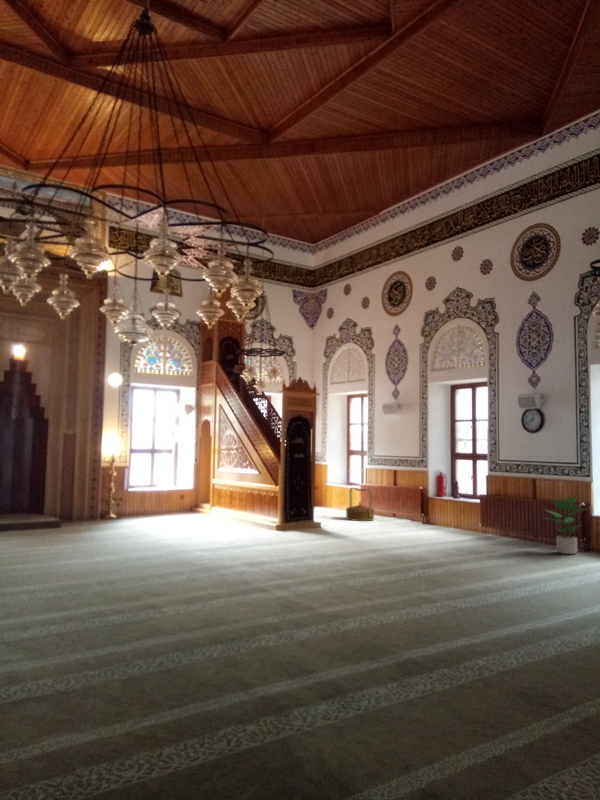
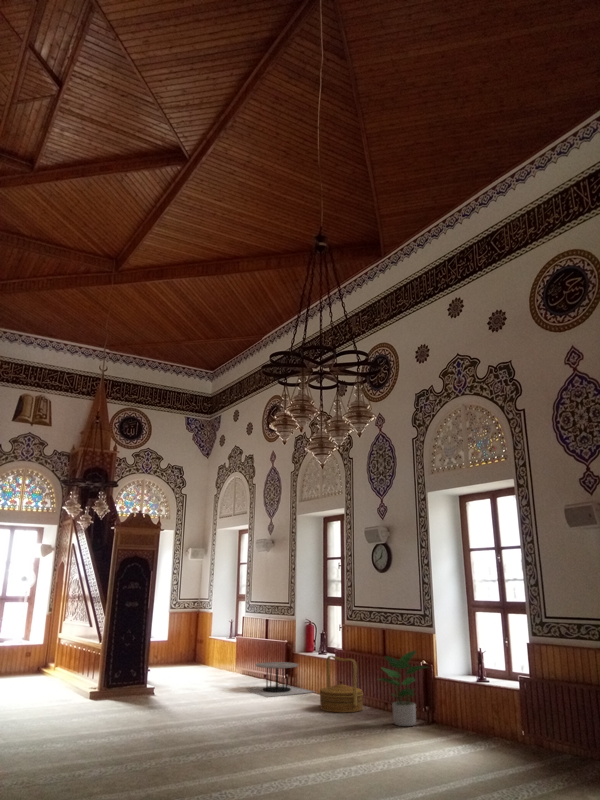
woven basket: present [346,488,374,521] -> present [319,656,363,713]
side table: none [383,507,453,534] -> present [247,662,314,697]

